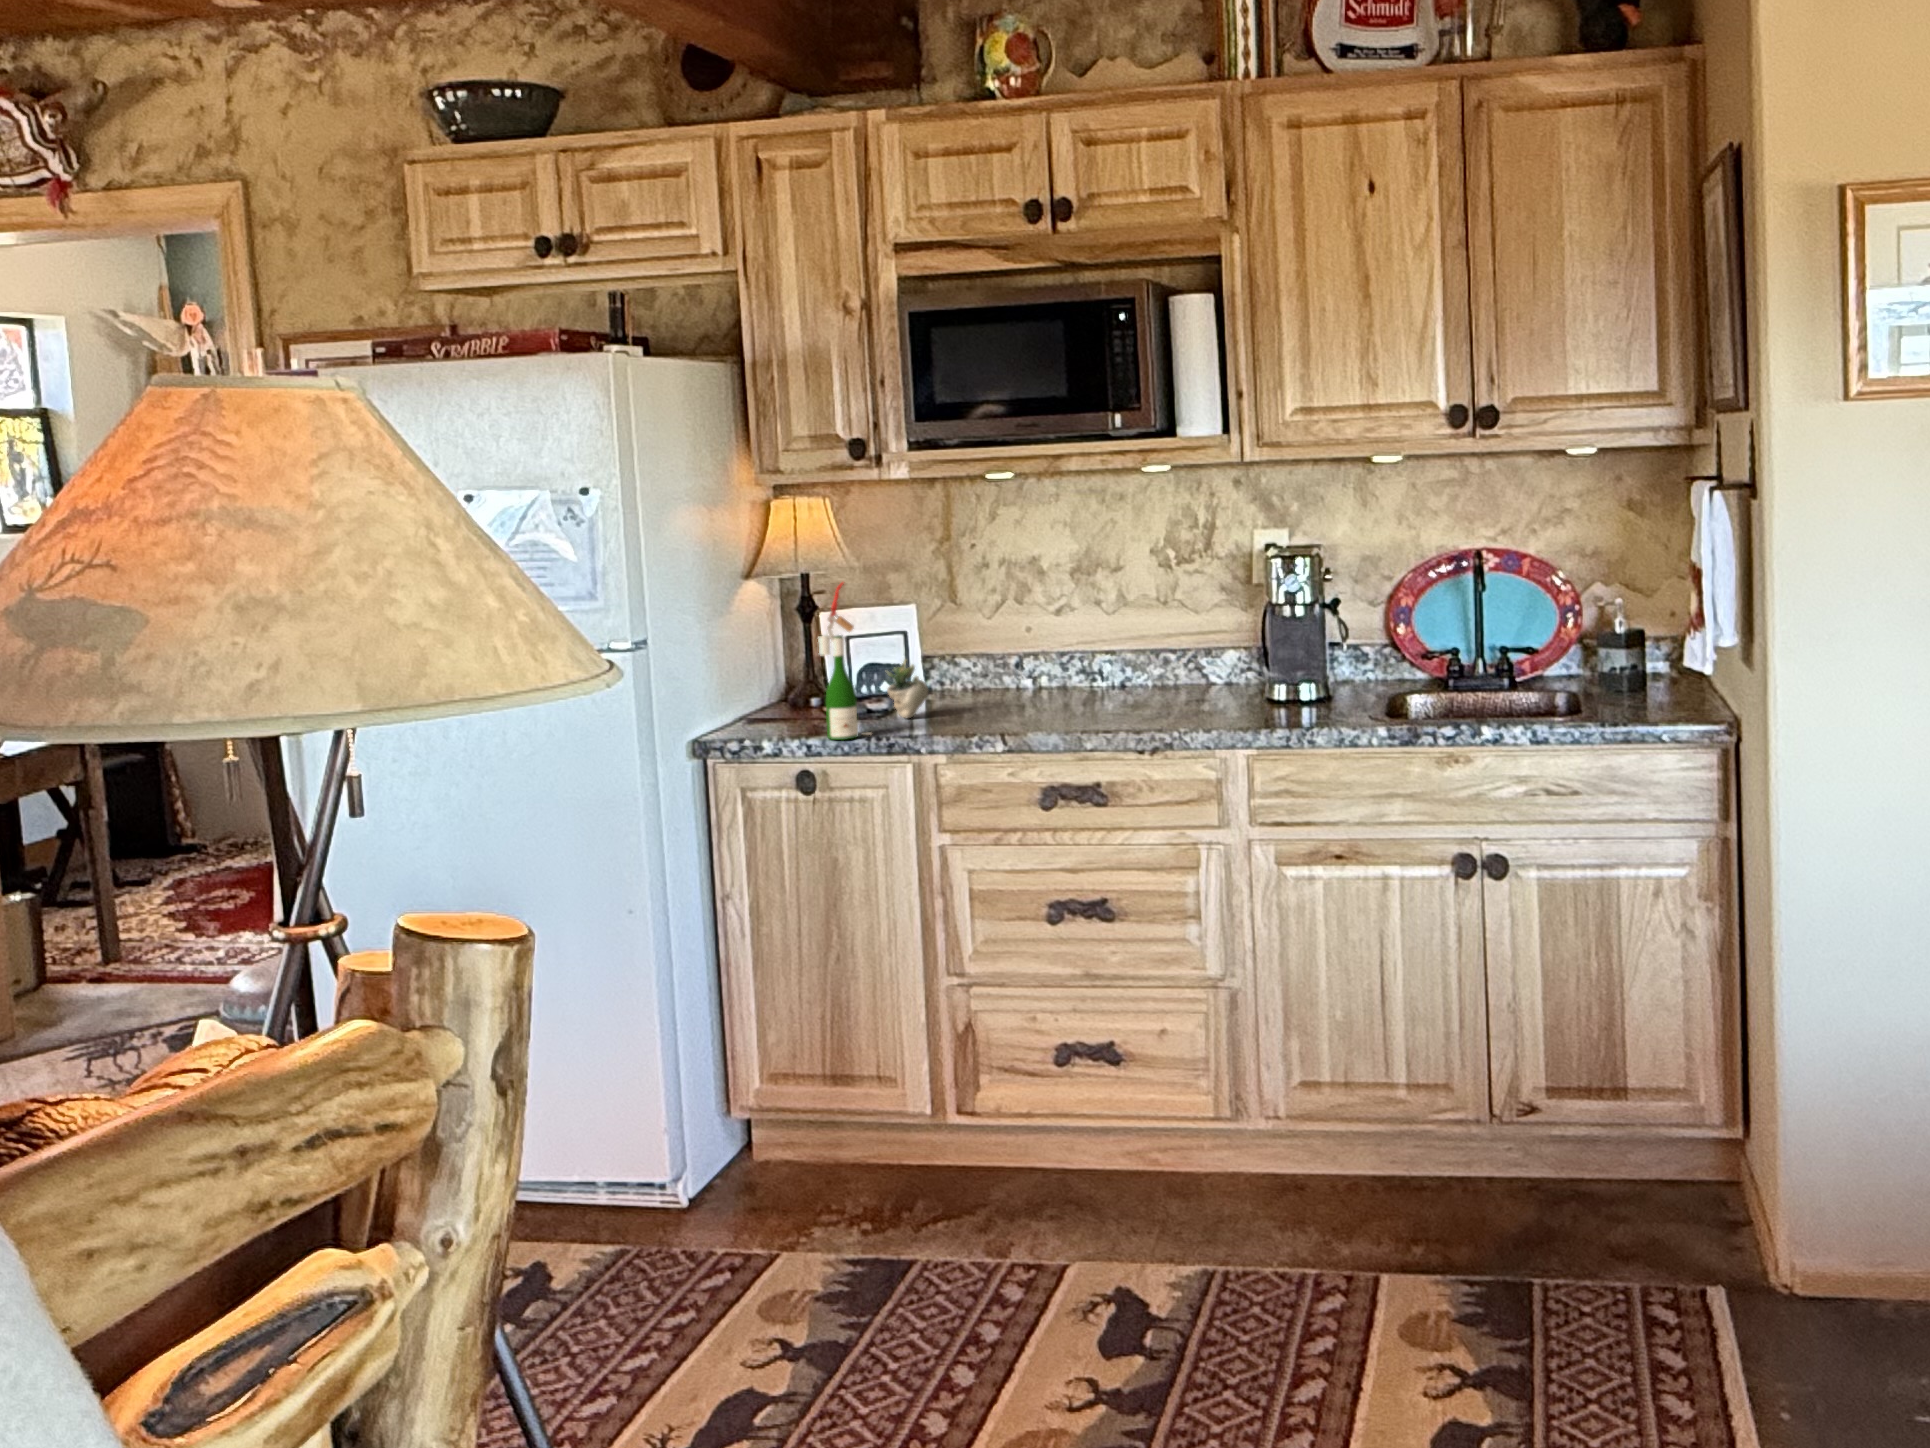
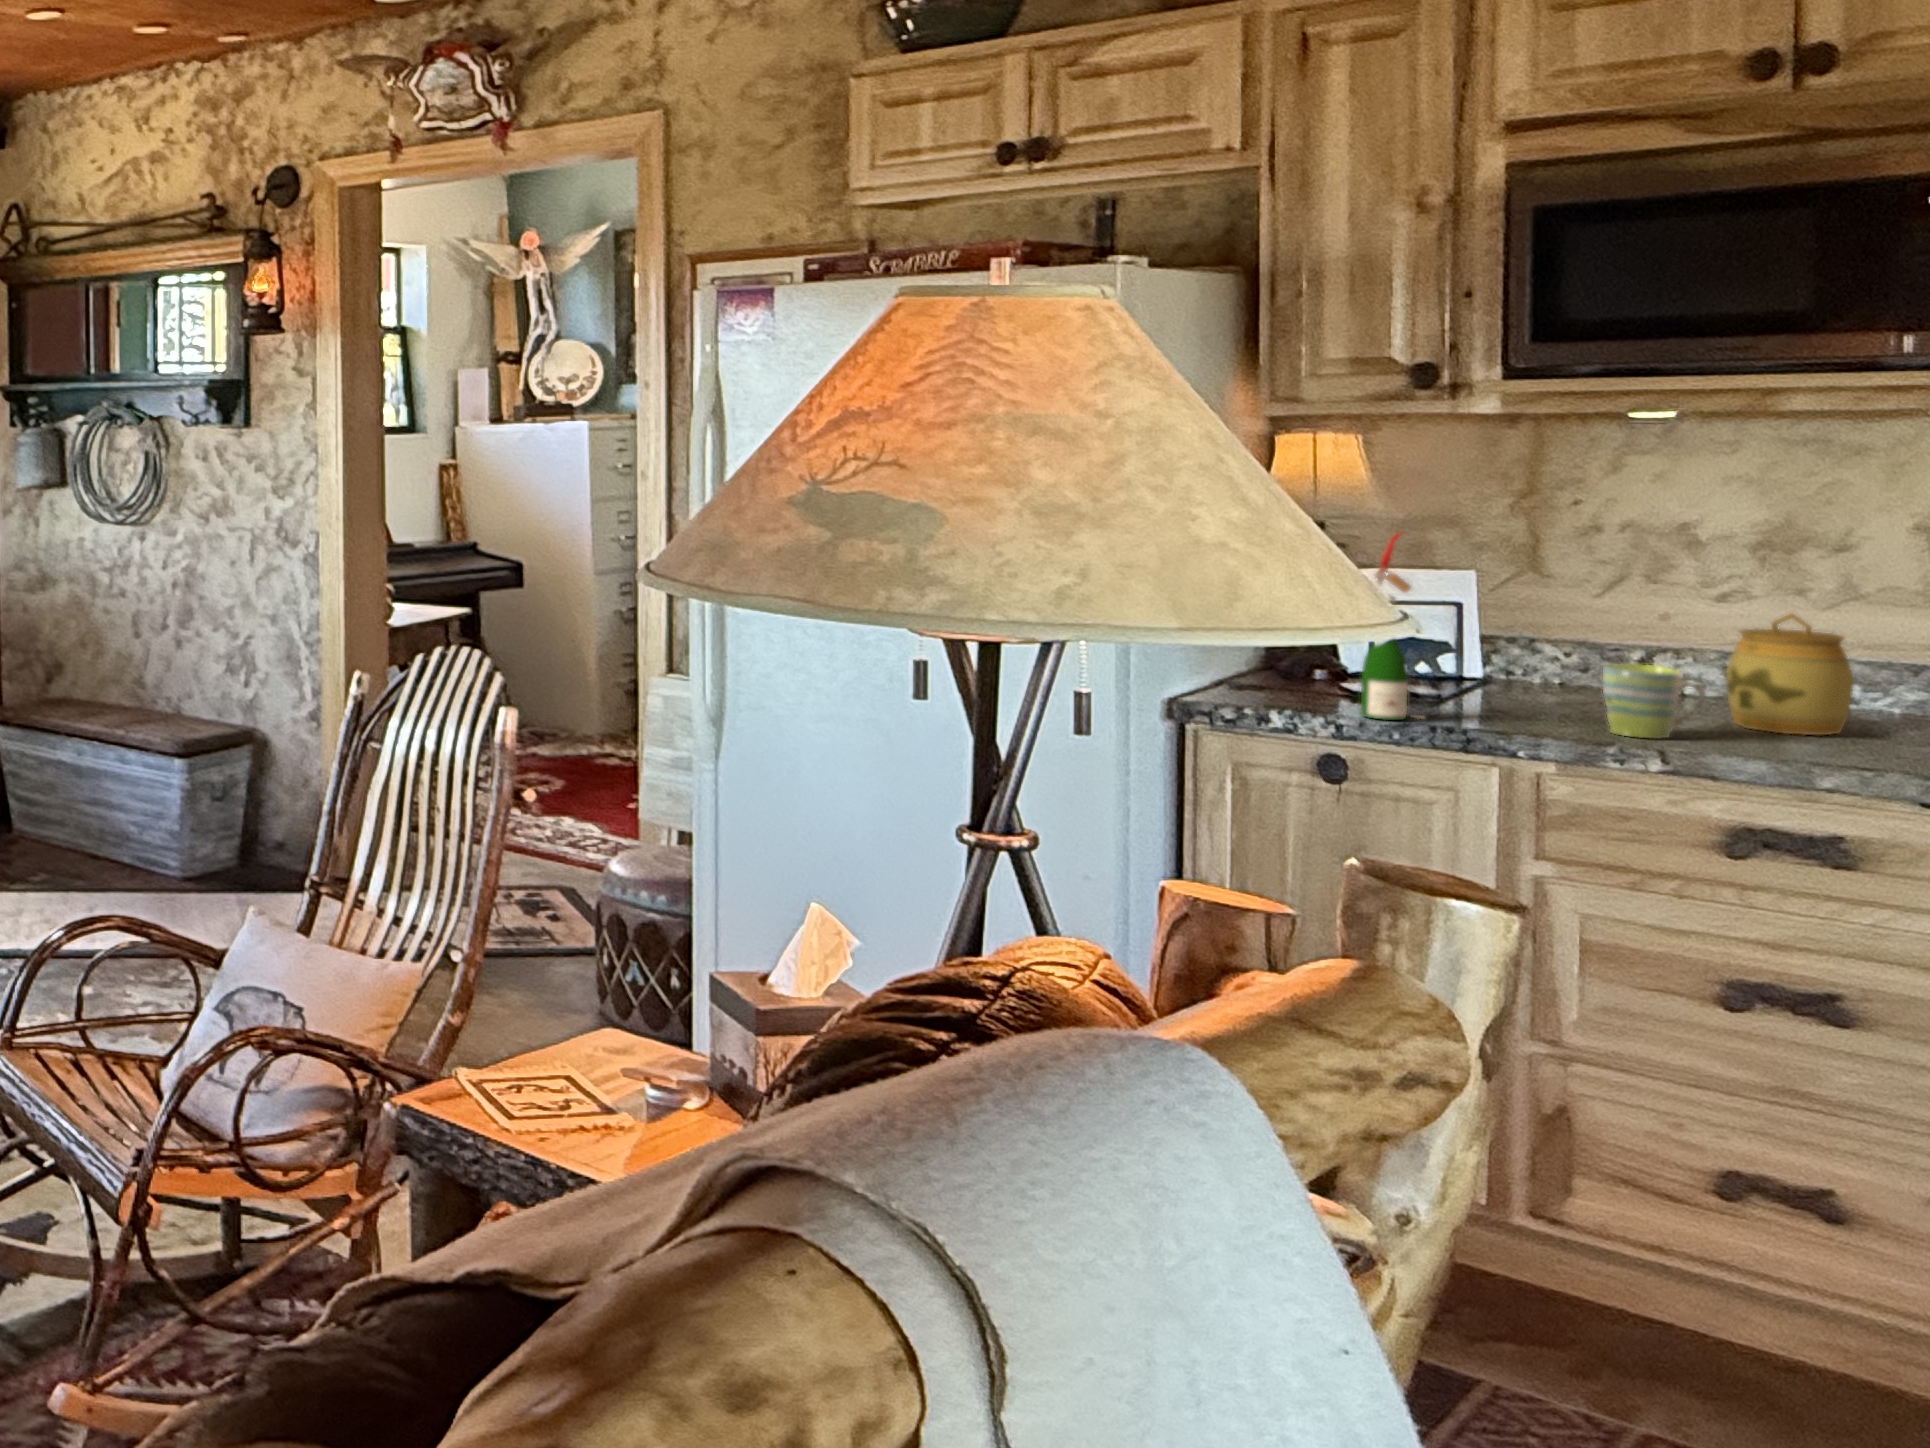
jar: none [1059,623,1126,714] -> present [1726,614,1854,735]
succulent plant: present [887,660,928,718] -> none [1440,632,1536,706]
mug: none [980,672,1041,730] -> present [1603,664,1706,738]

